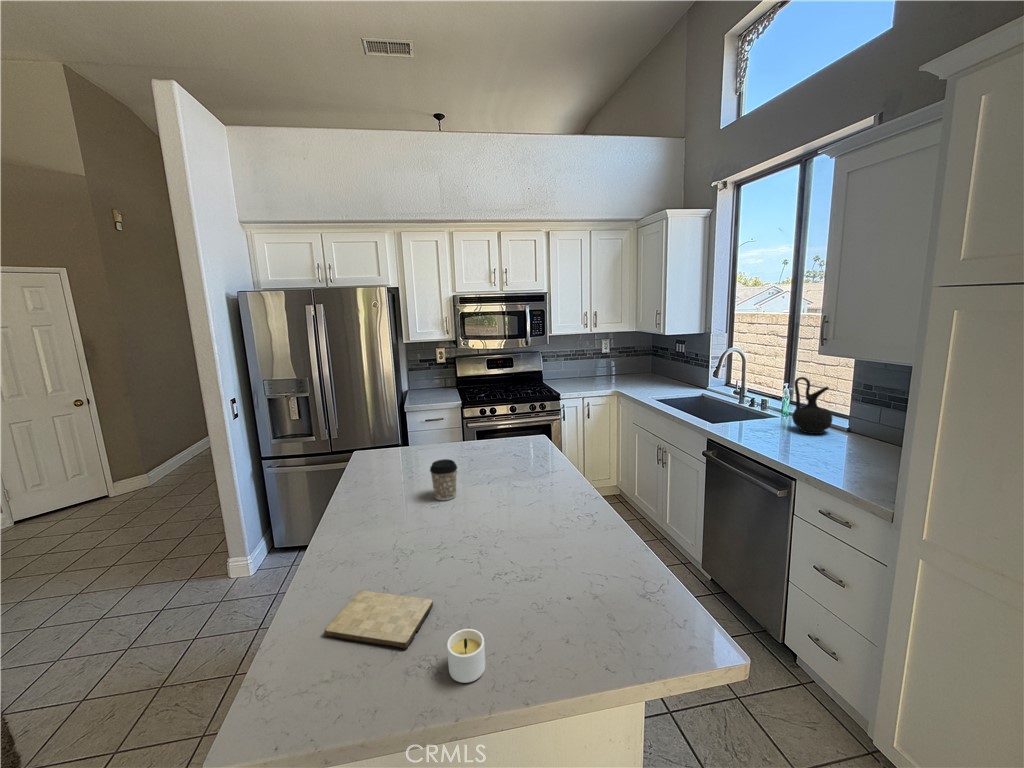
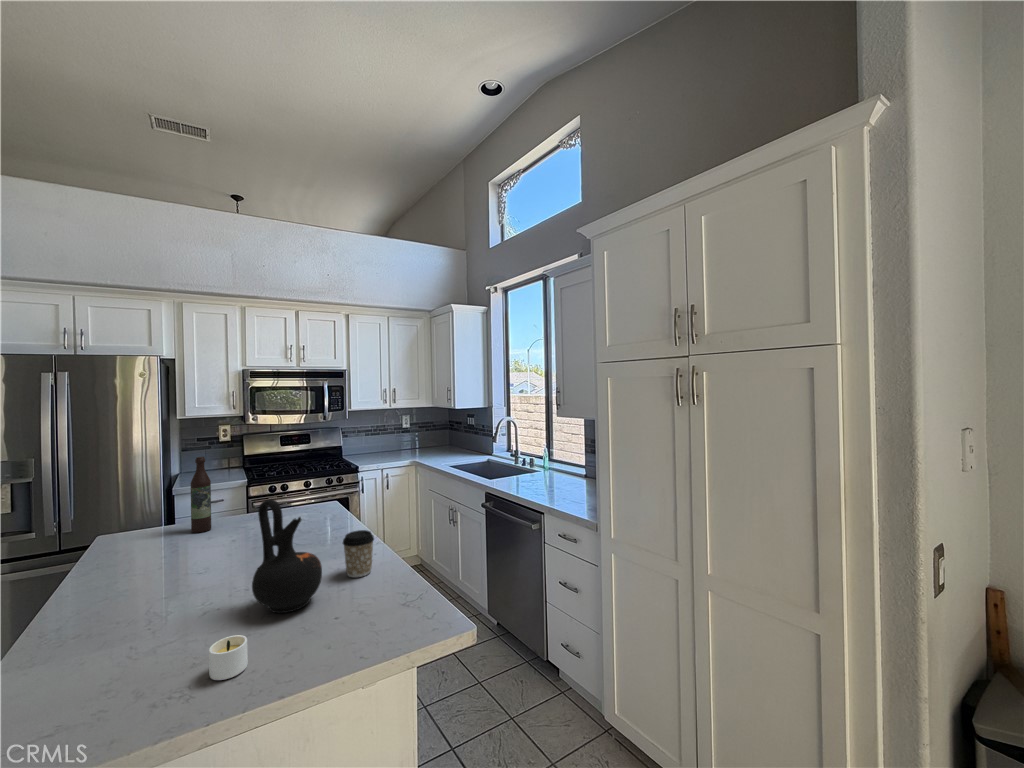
ceramic jug: present [792,377,832,434] -> present [252,499,322,613]
wine bottle: none [418,390,437,461] -> present [191,457,211,533]
coffee cup: present [430,459,457,500] -> present [343,530,374,577]
cutting board: present [325,591,433,649] -> none [61,633,196,685]

